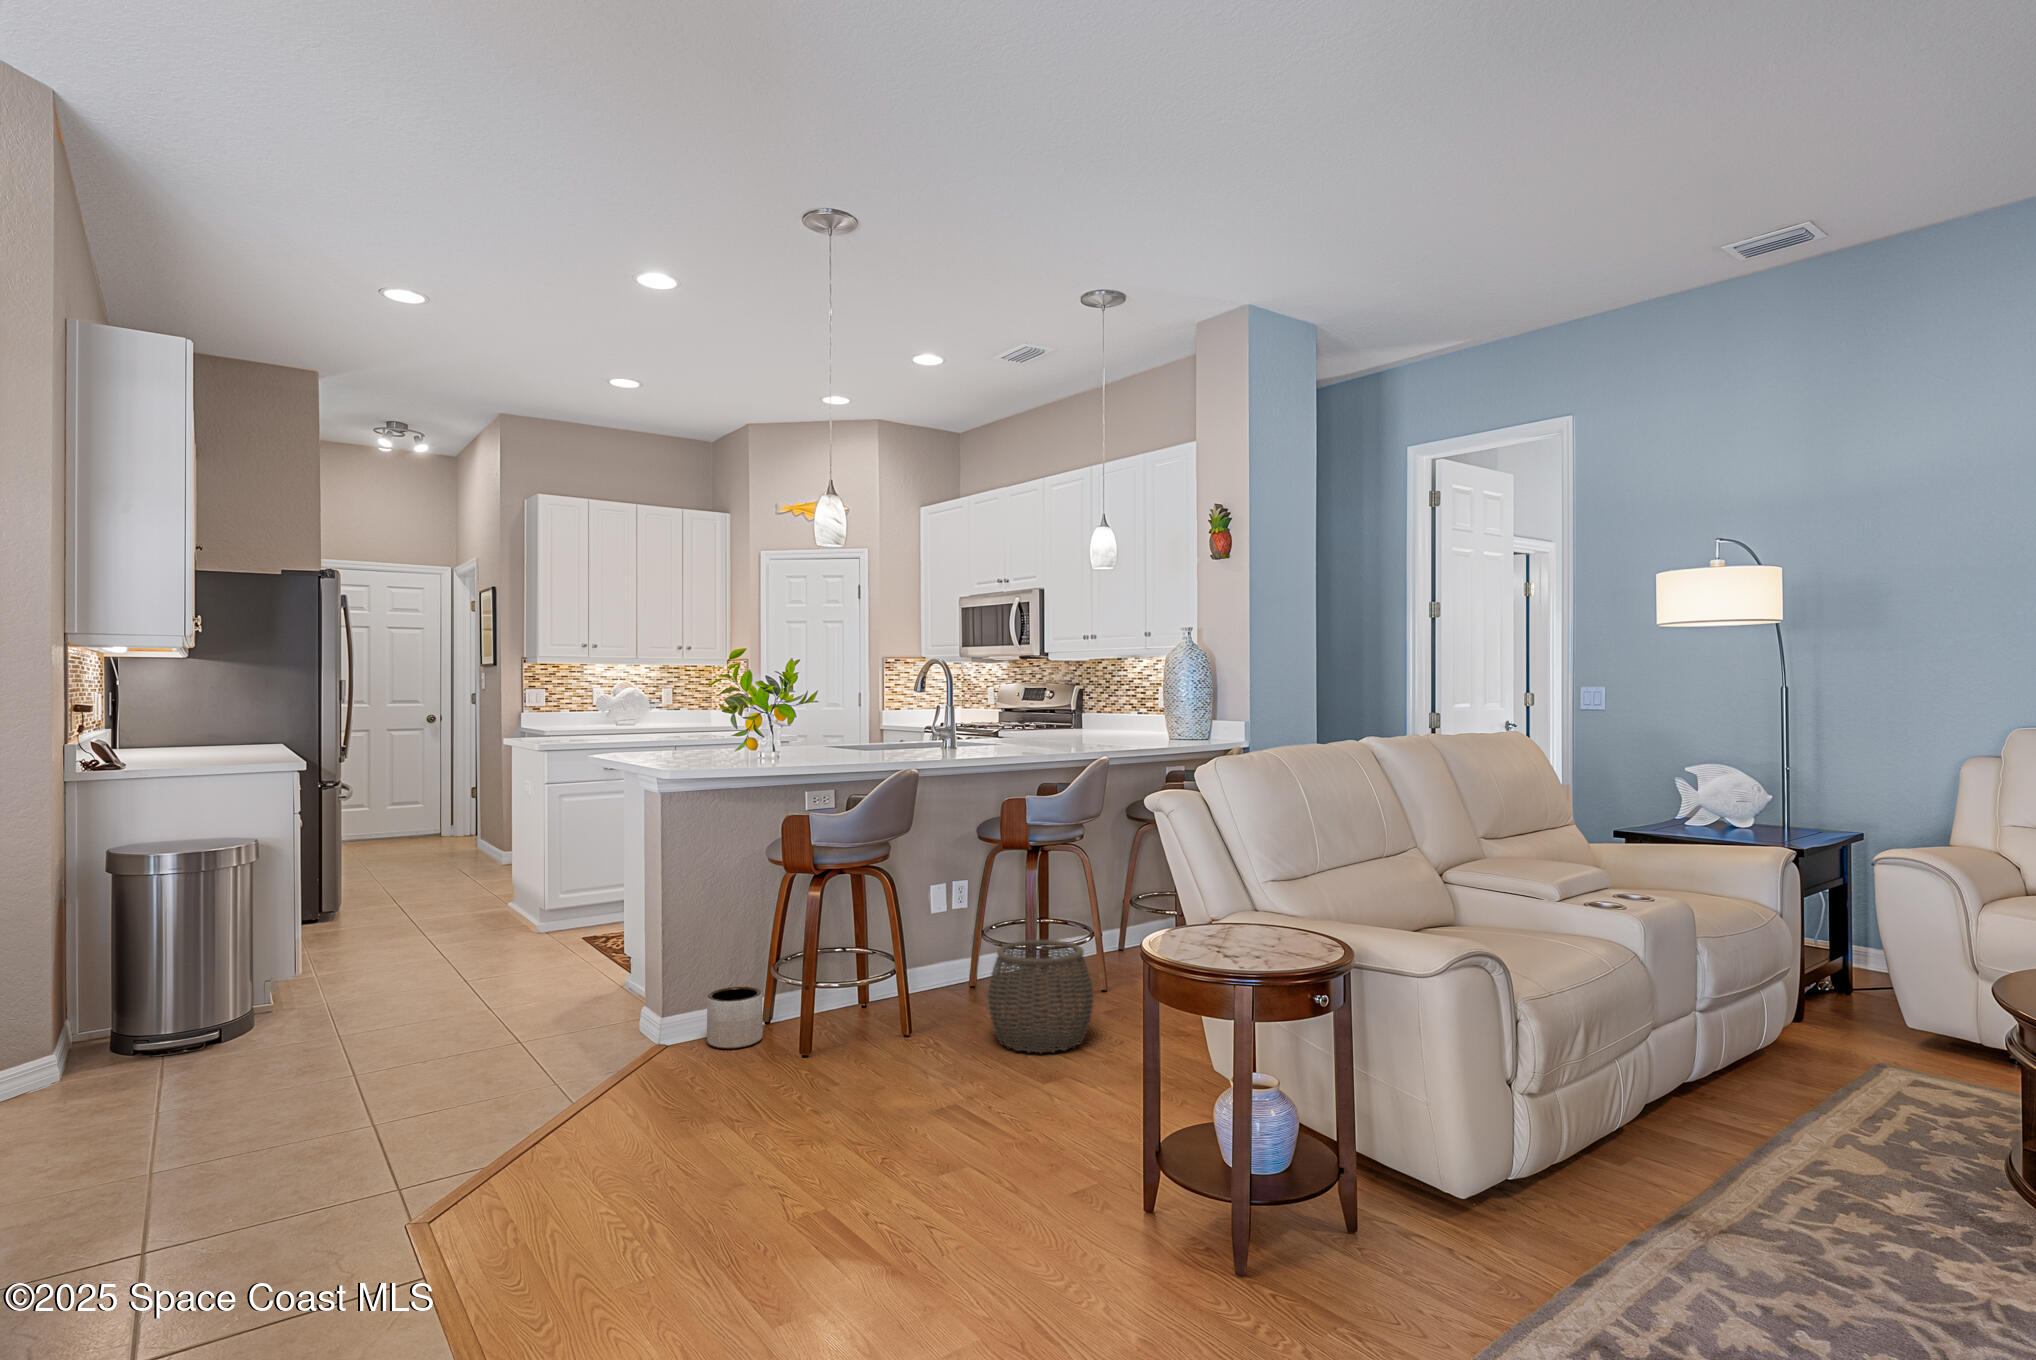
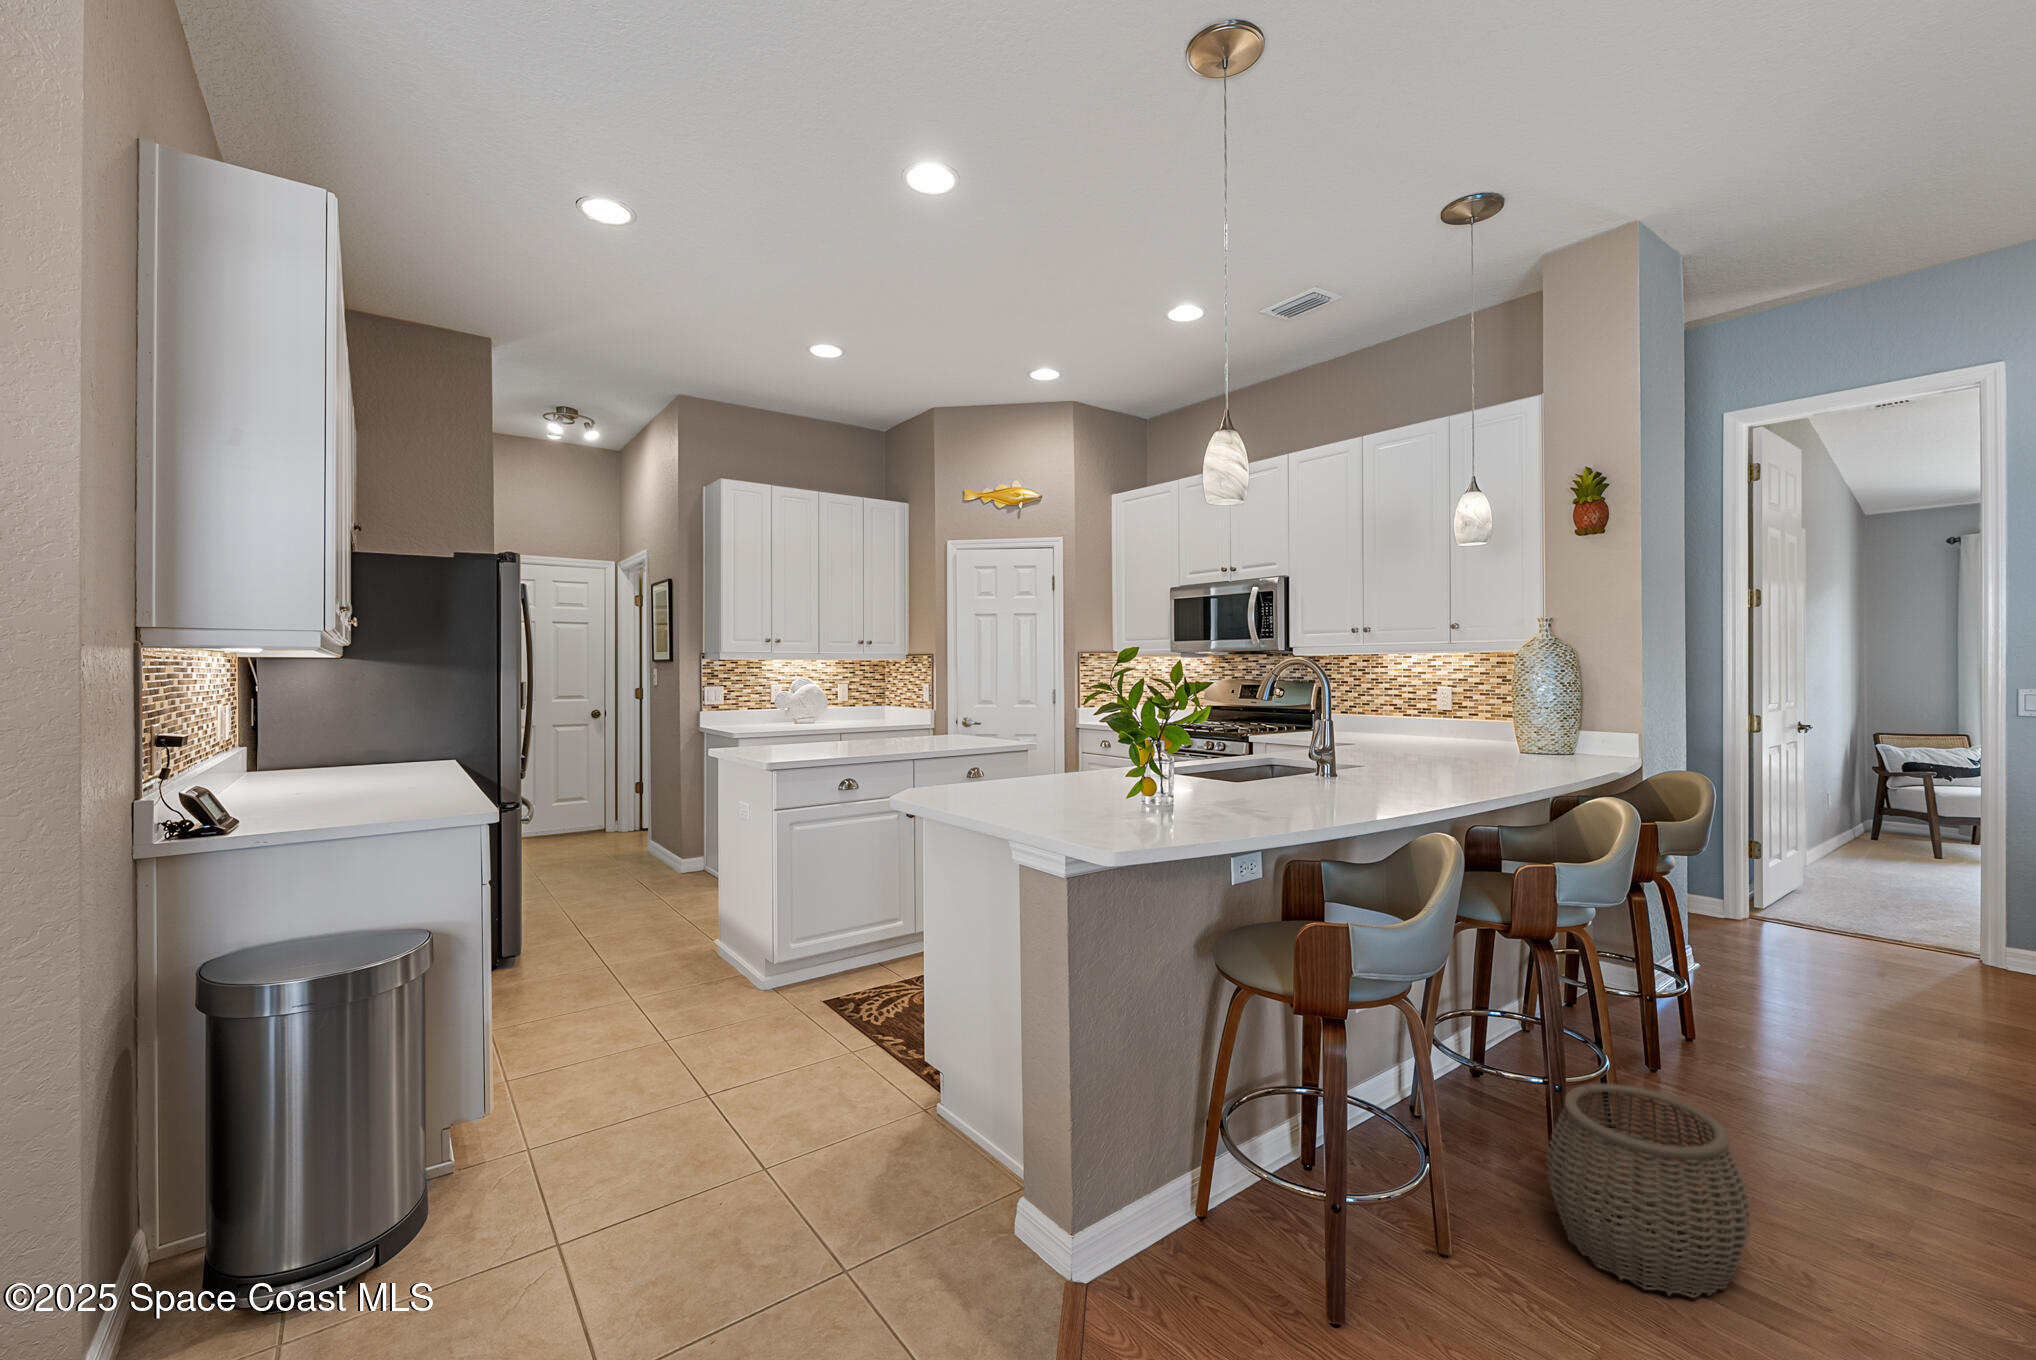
planter: present [707,987,763,1049] -> none [1130,1159,1213,1279]

